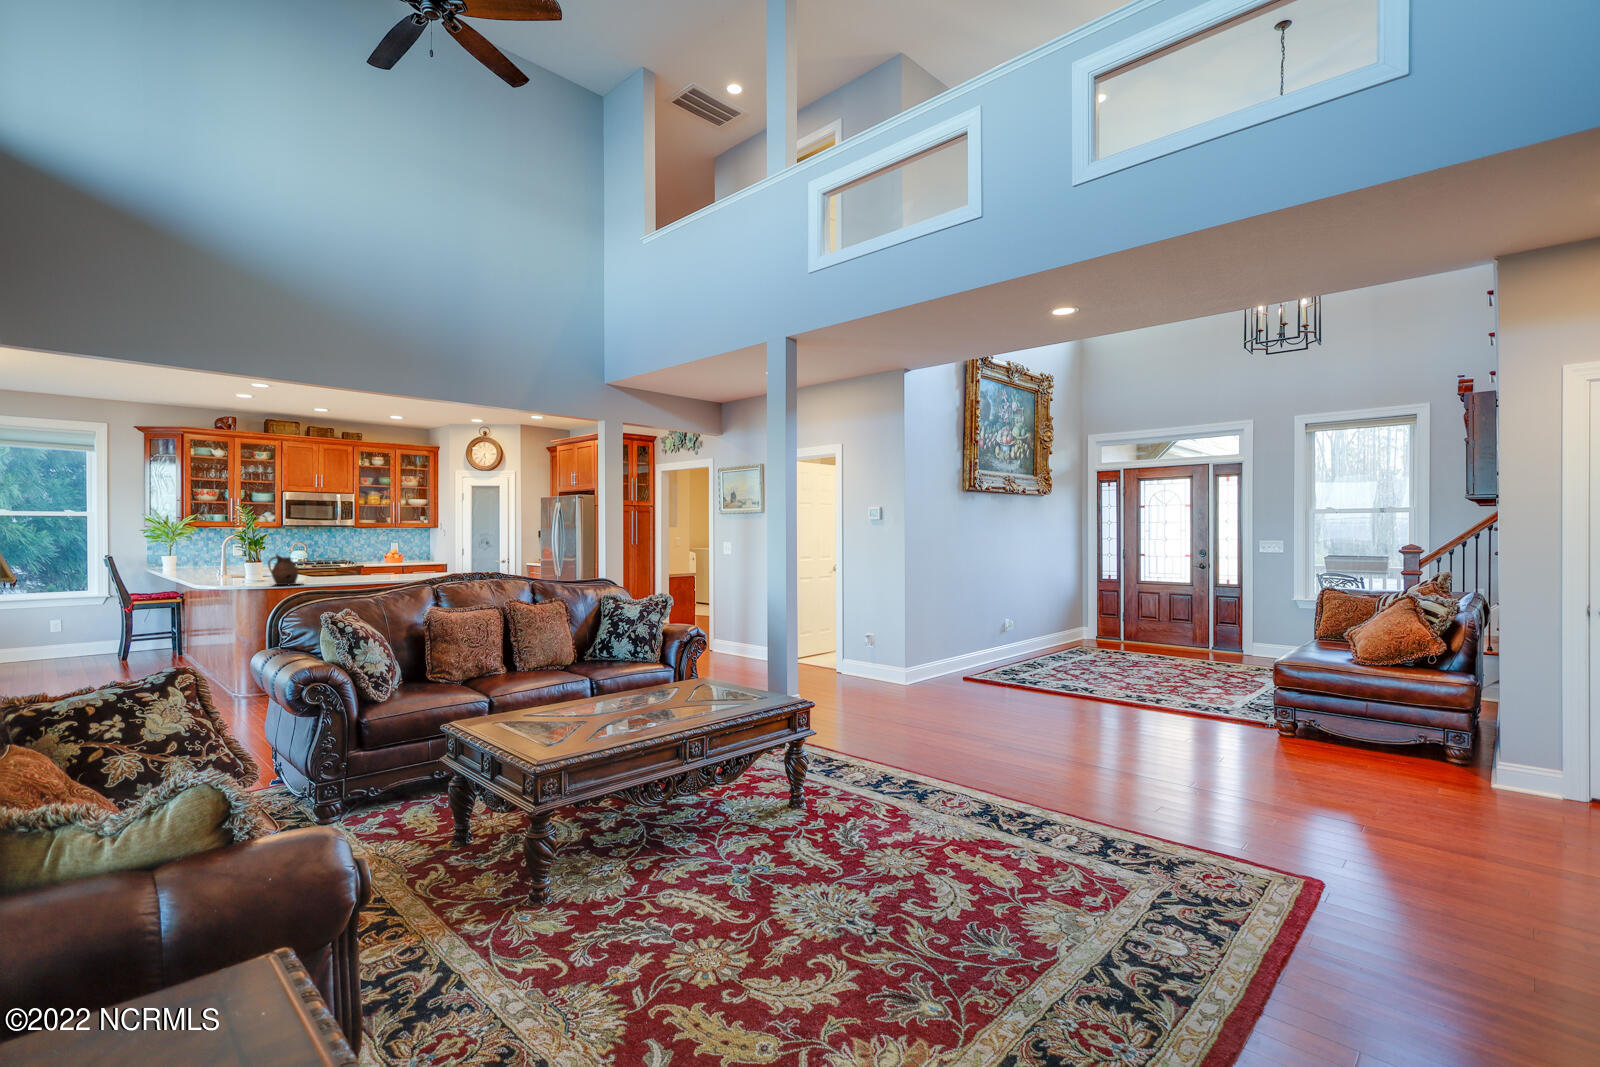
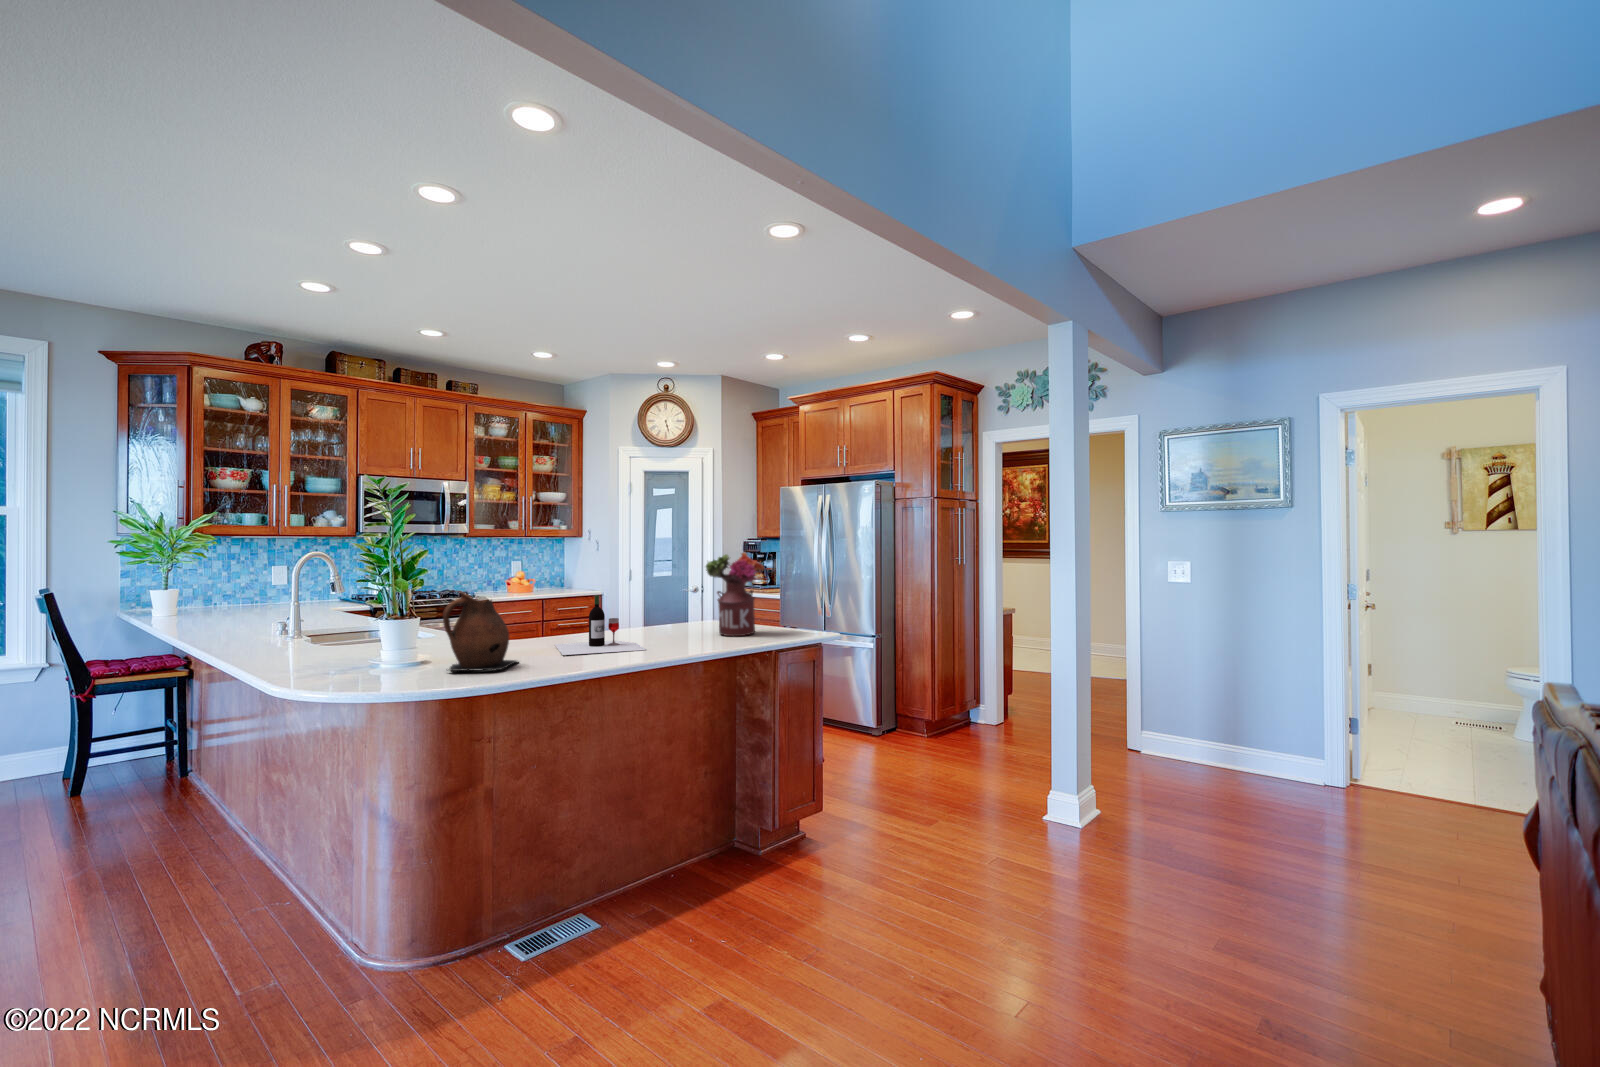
flower arrangement: none [413,538,445,579] -> present [706,553,764,636]
wine bottle: none [328,558,375,582] -> present [555,595,646,655]

